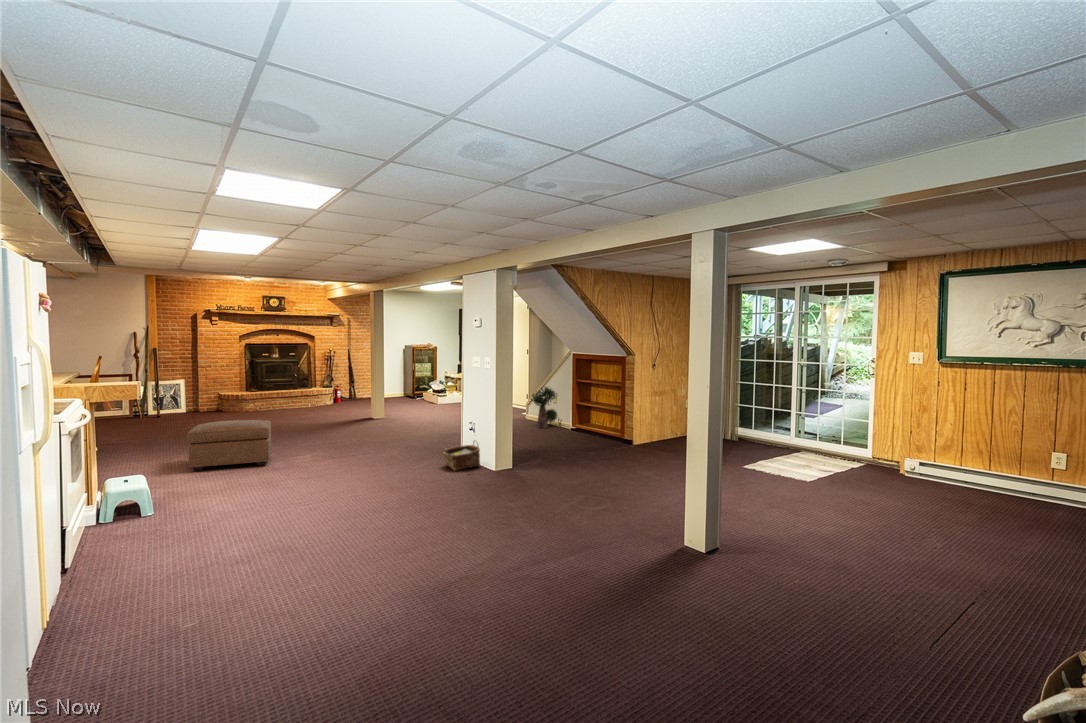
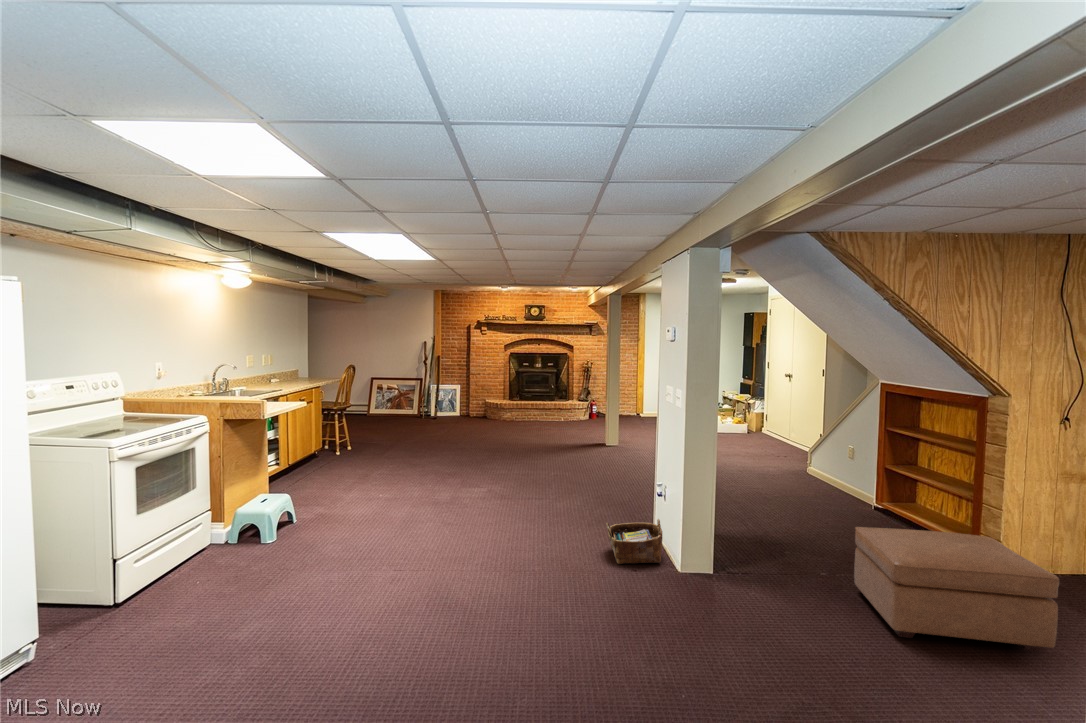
potted plant: present [531,387,562,428] -> none [804,430,859,499]
ottoman: present [187,420,272,471] -> present [854,527,1059,652]

